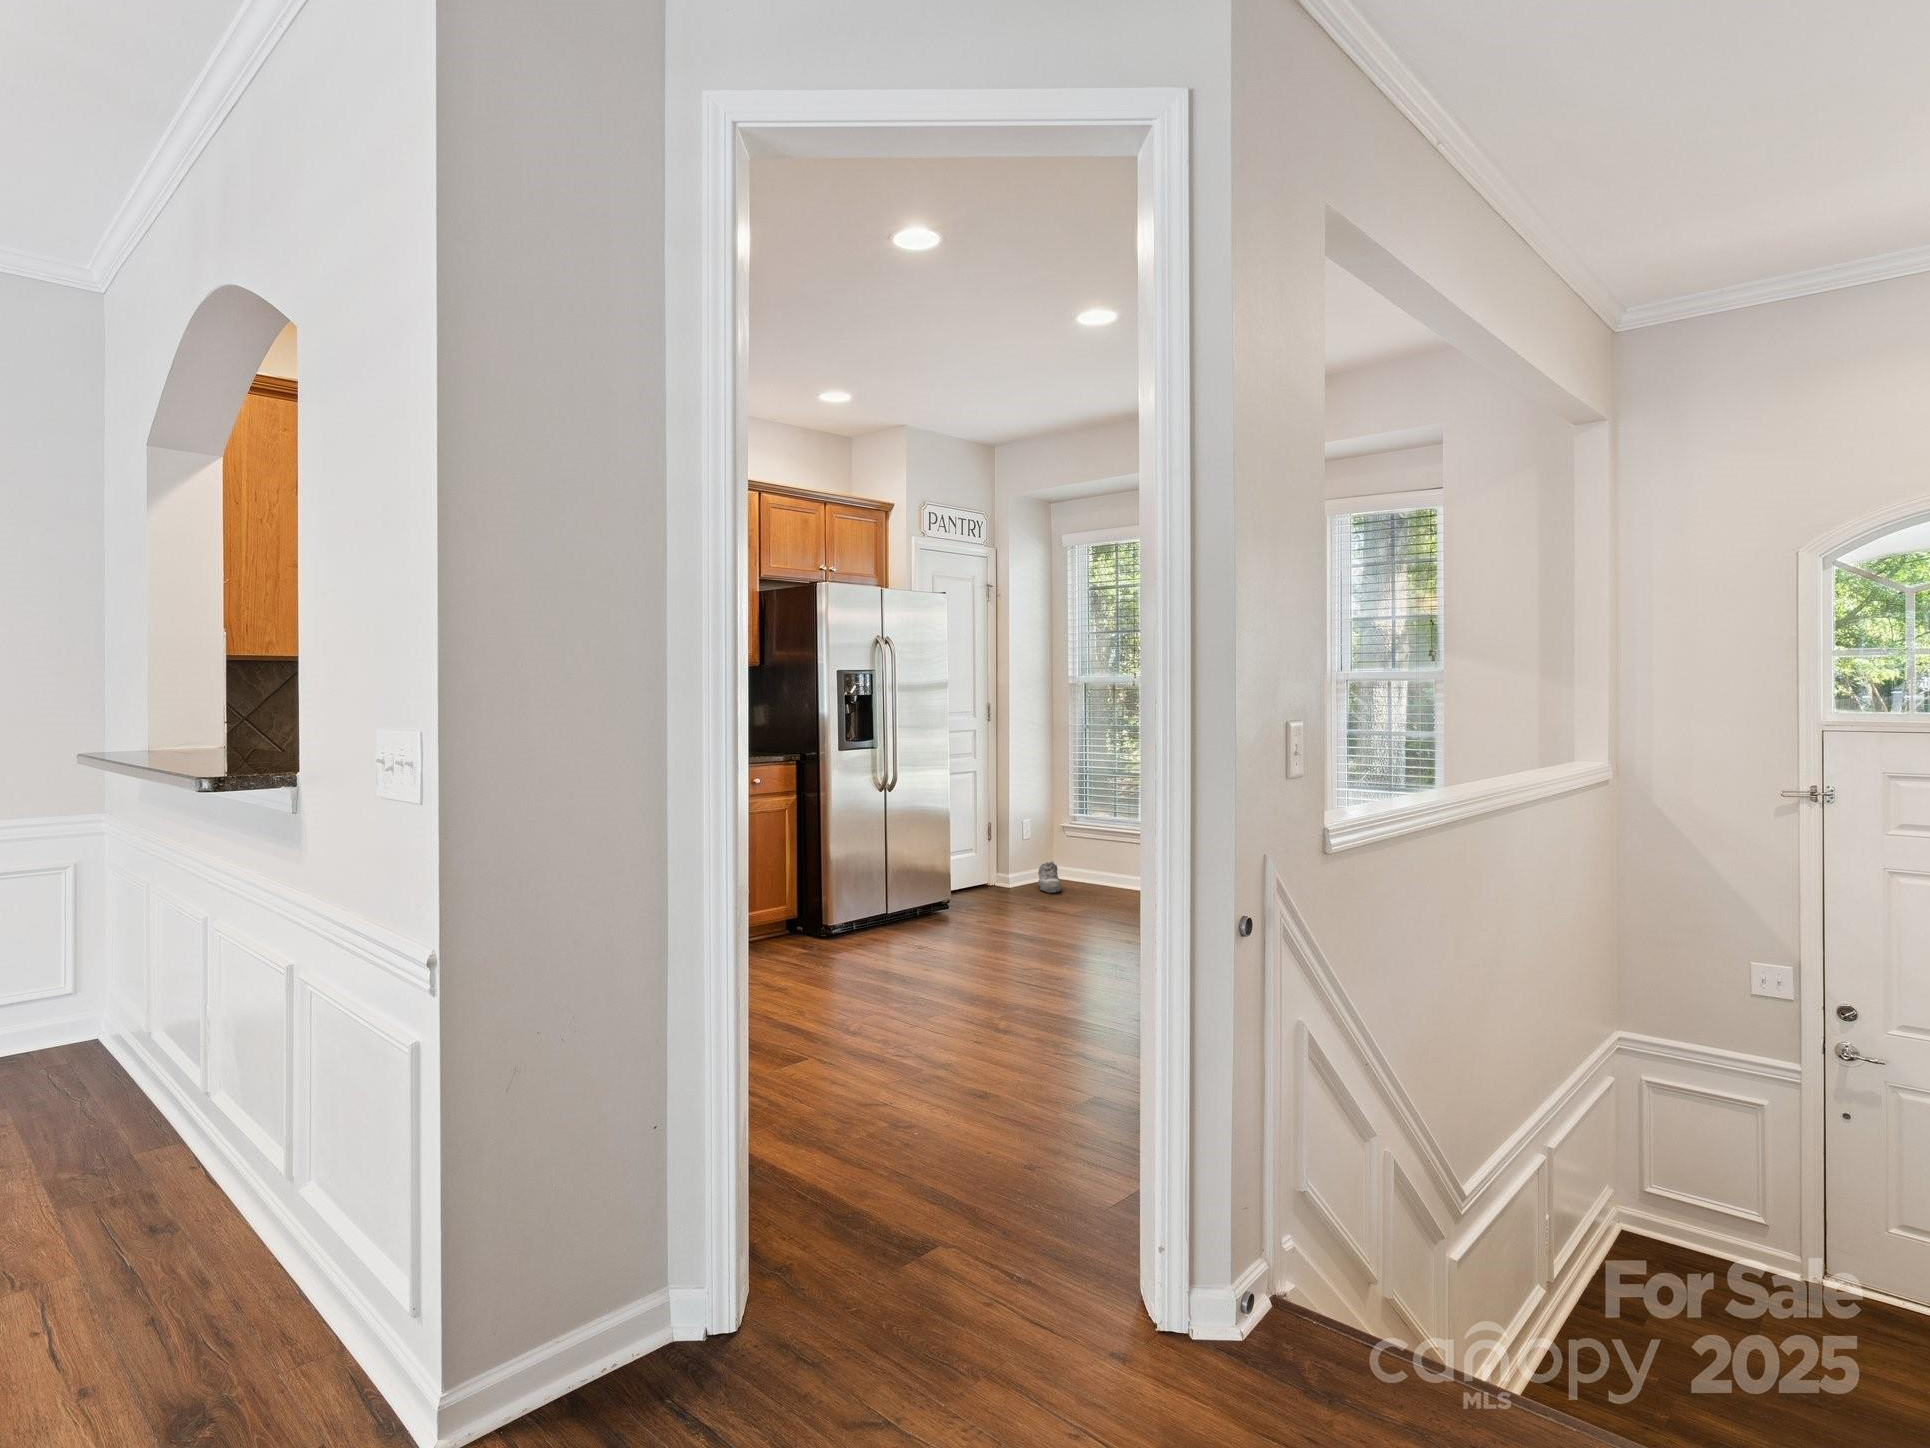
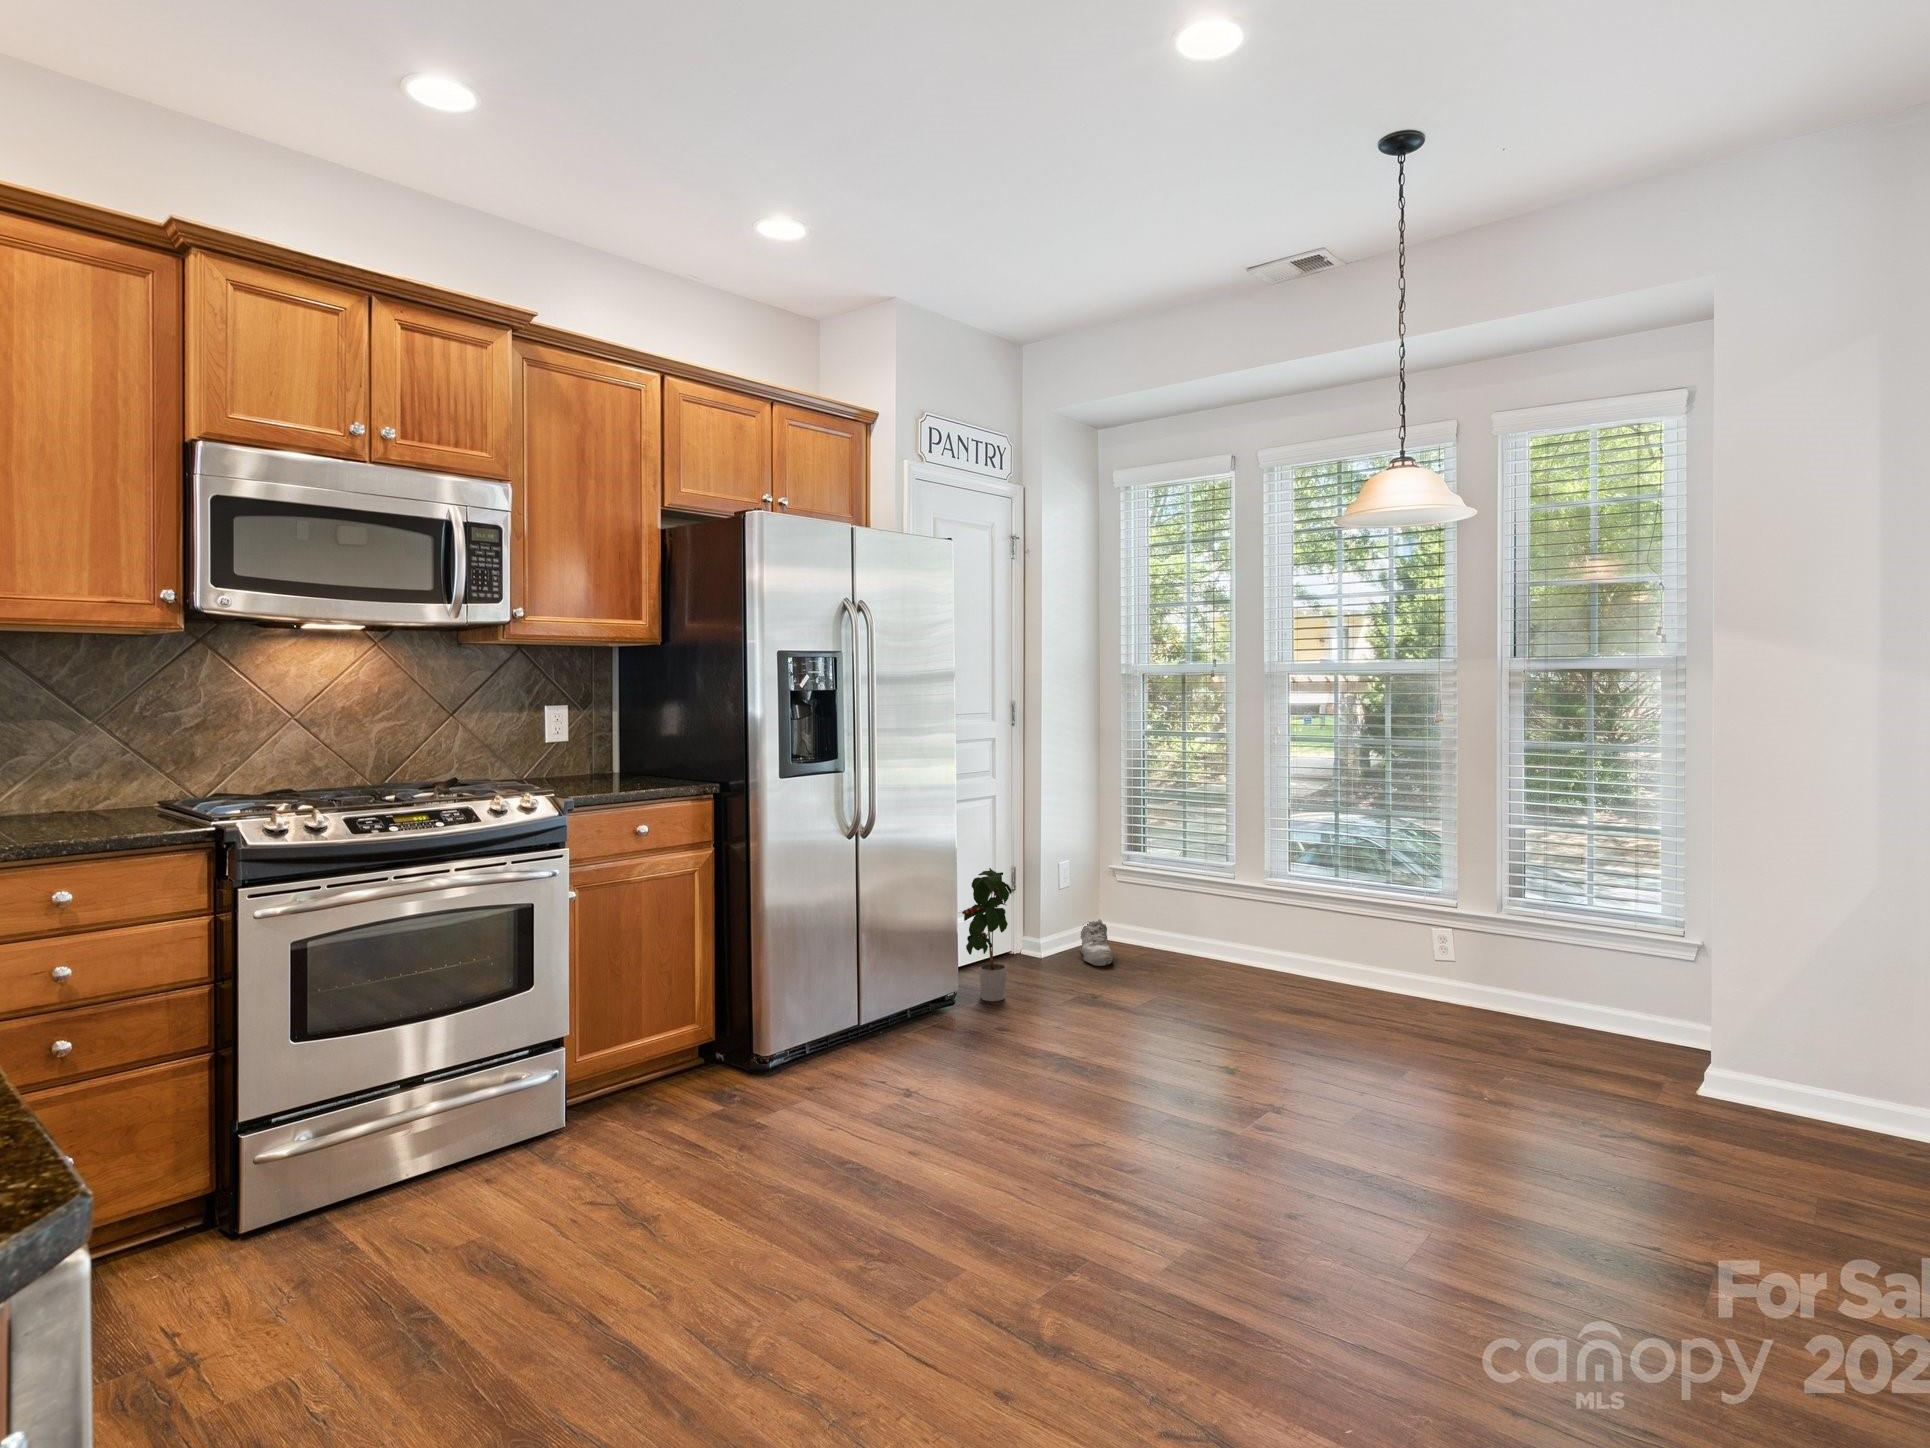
potted plant: none [953,818,988,908] -> present [962,868,1012,1001]

